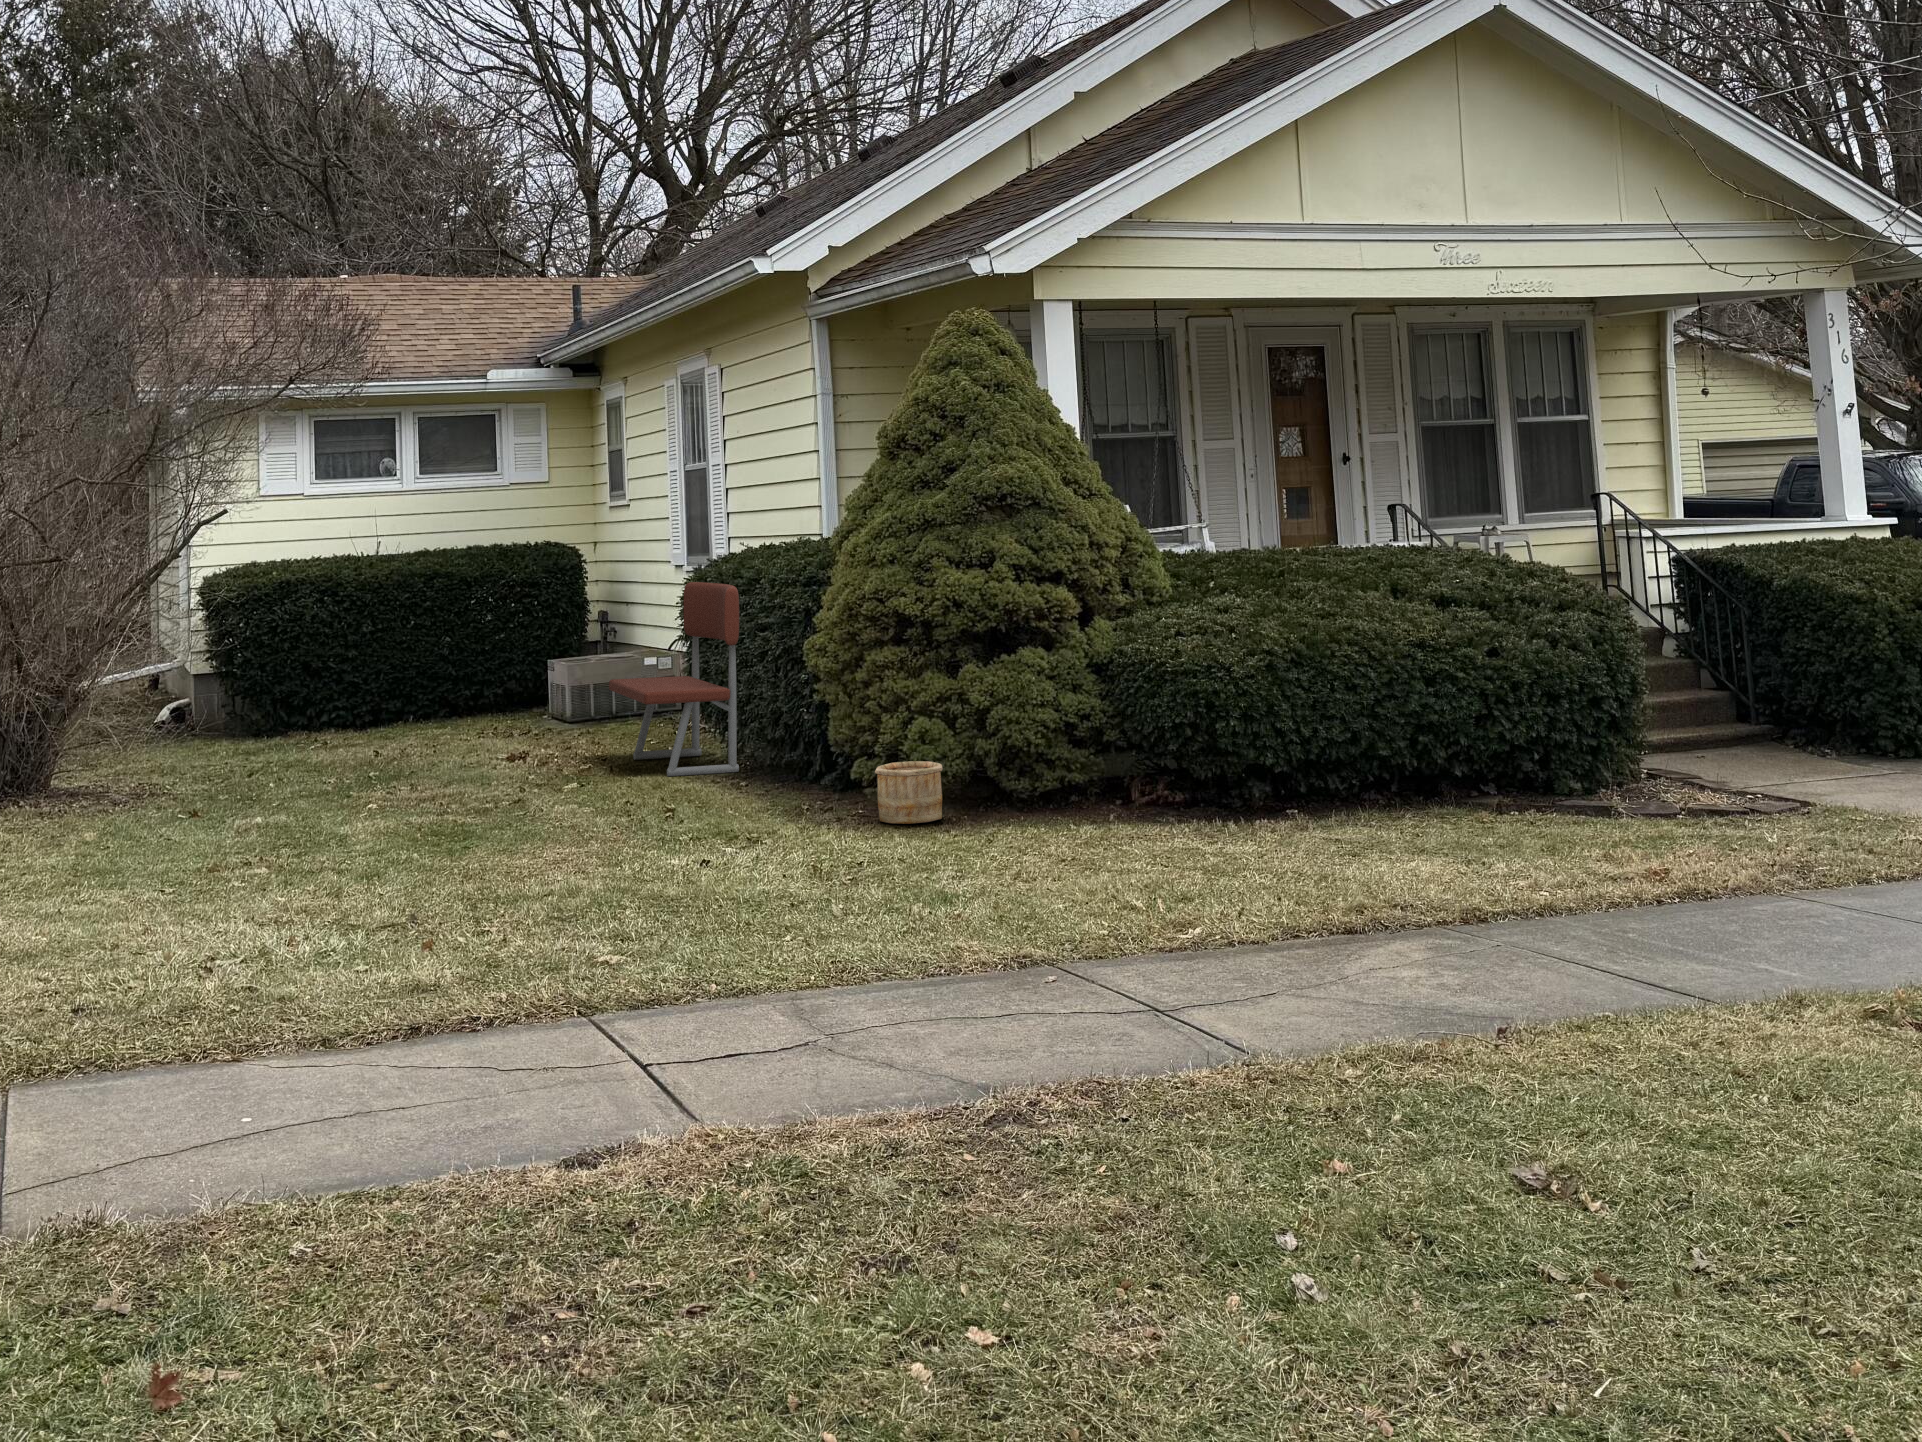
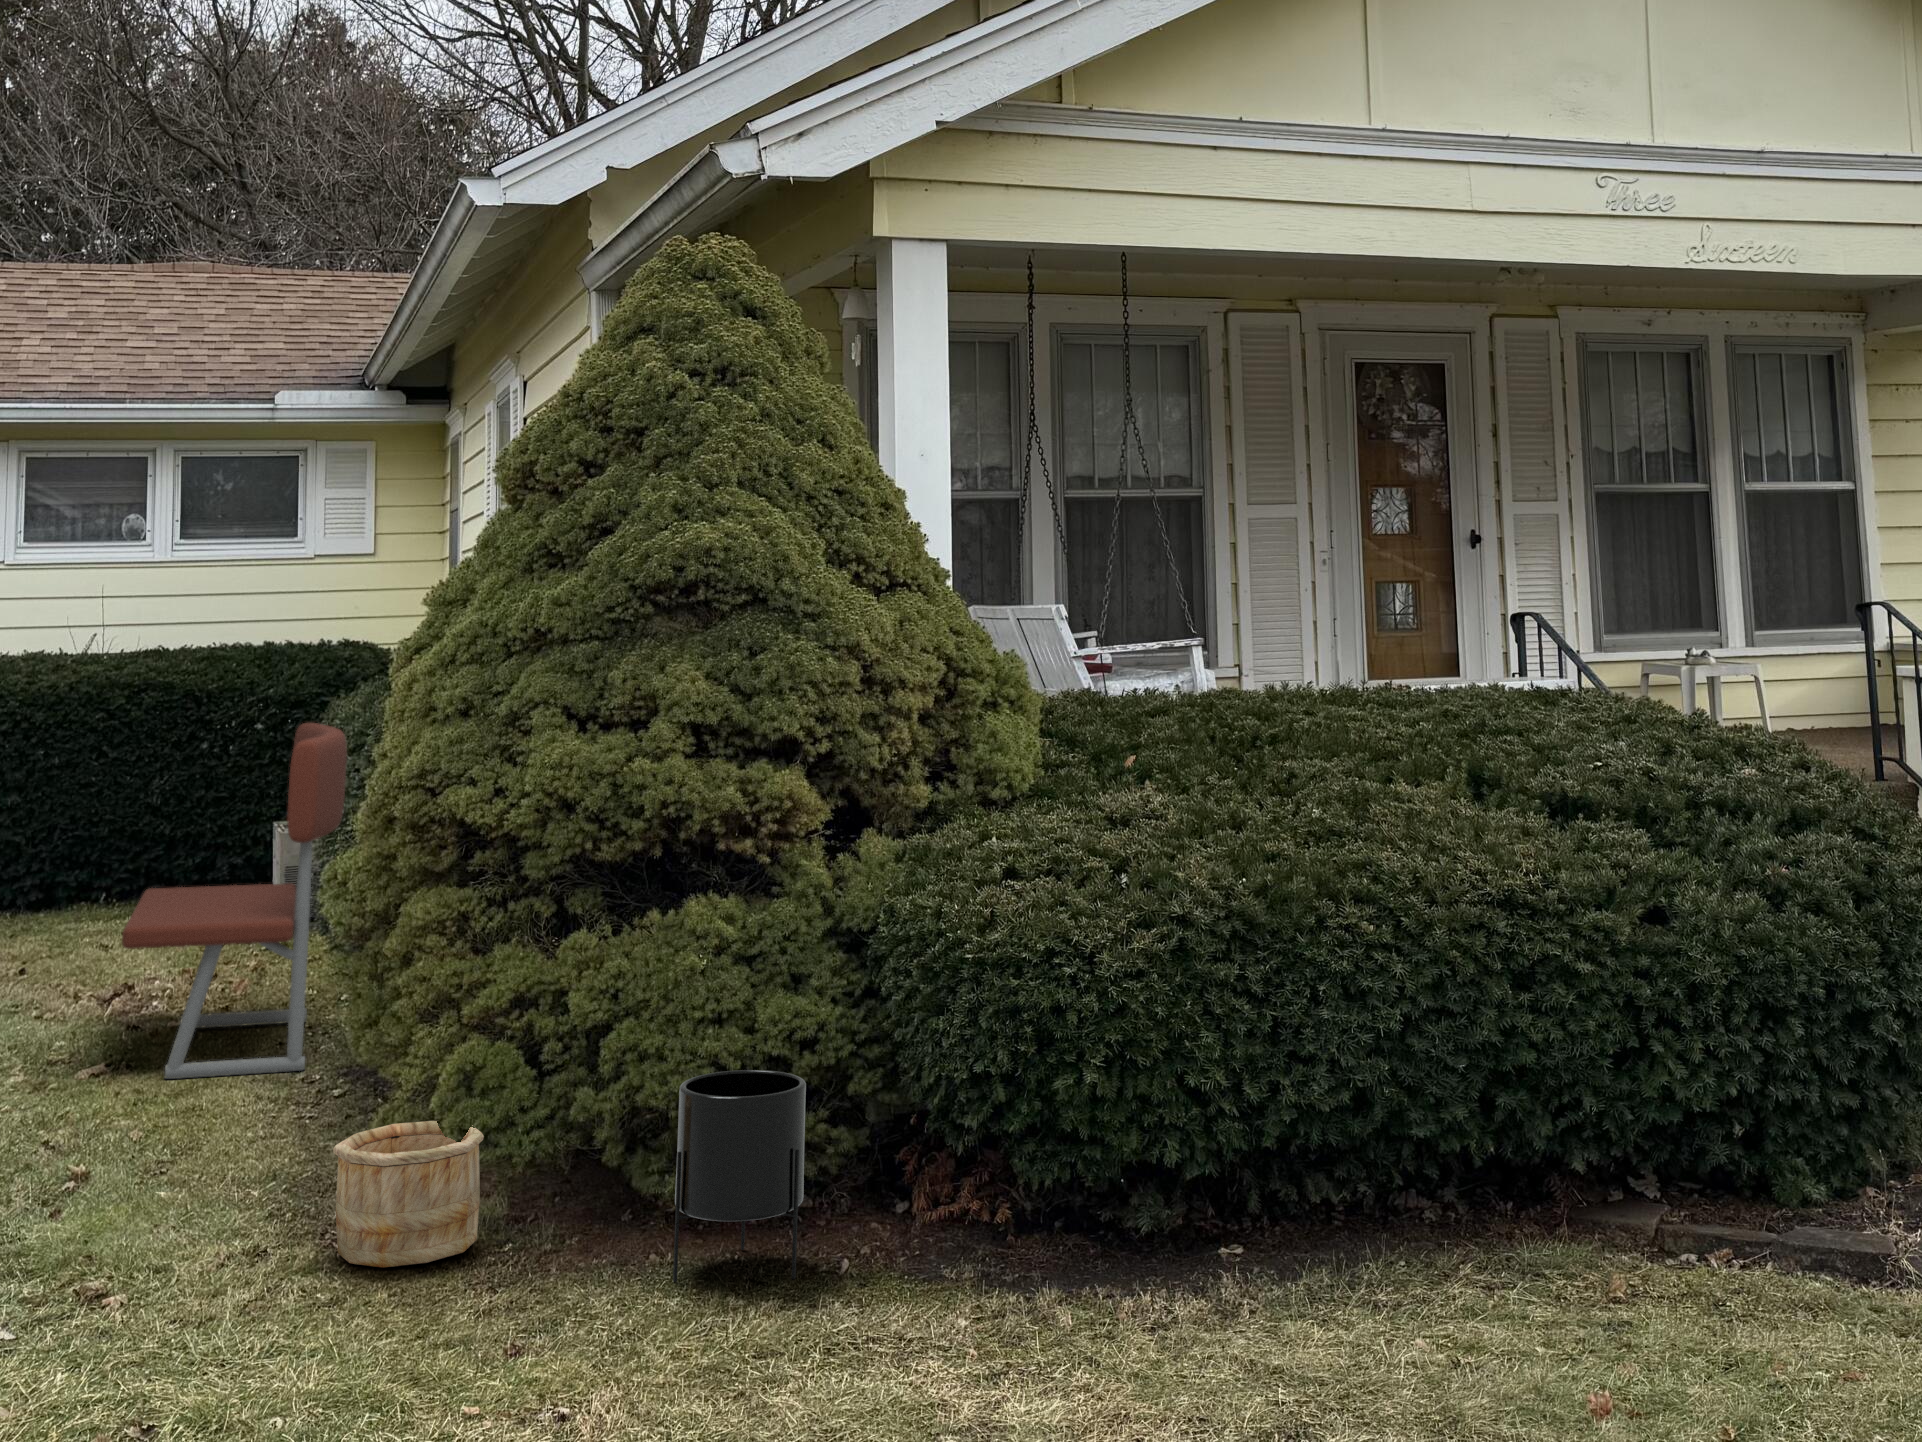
planter: none [1048,730,1110,824] -> present [673,1070,806,1282]

